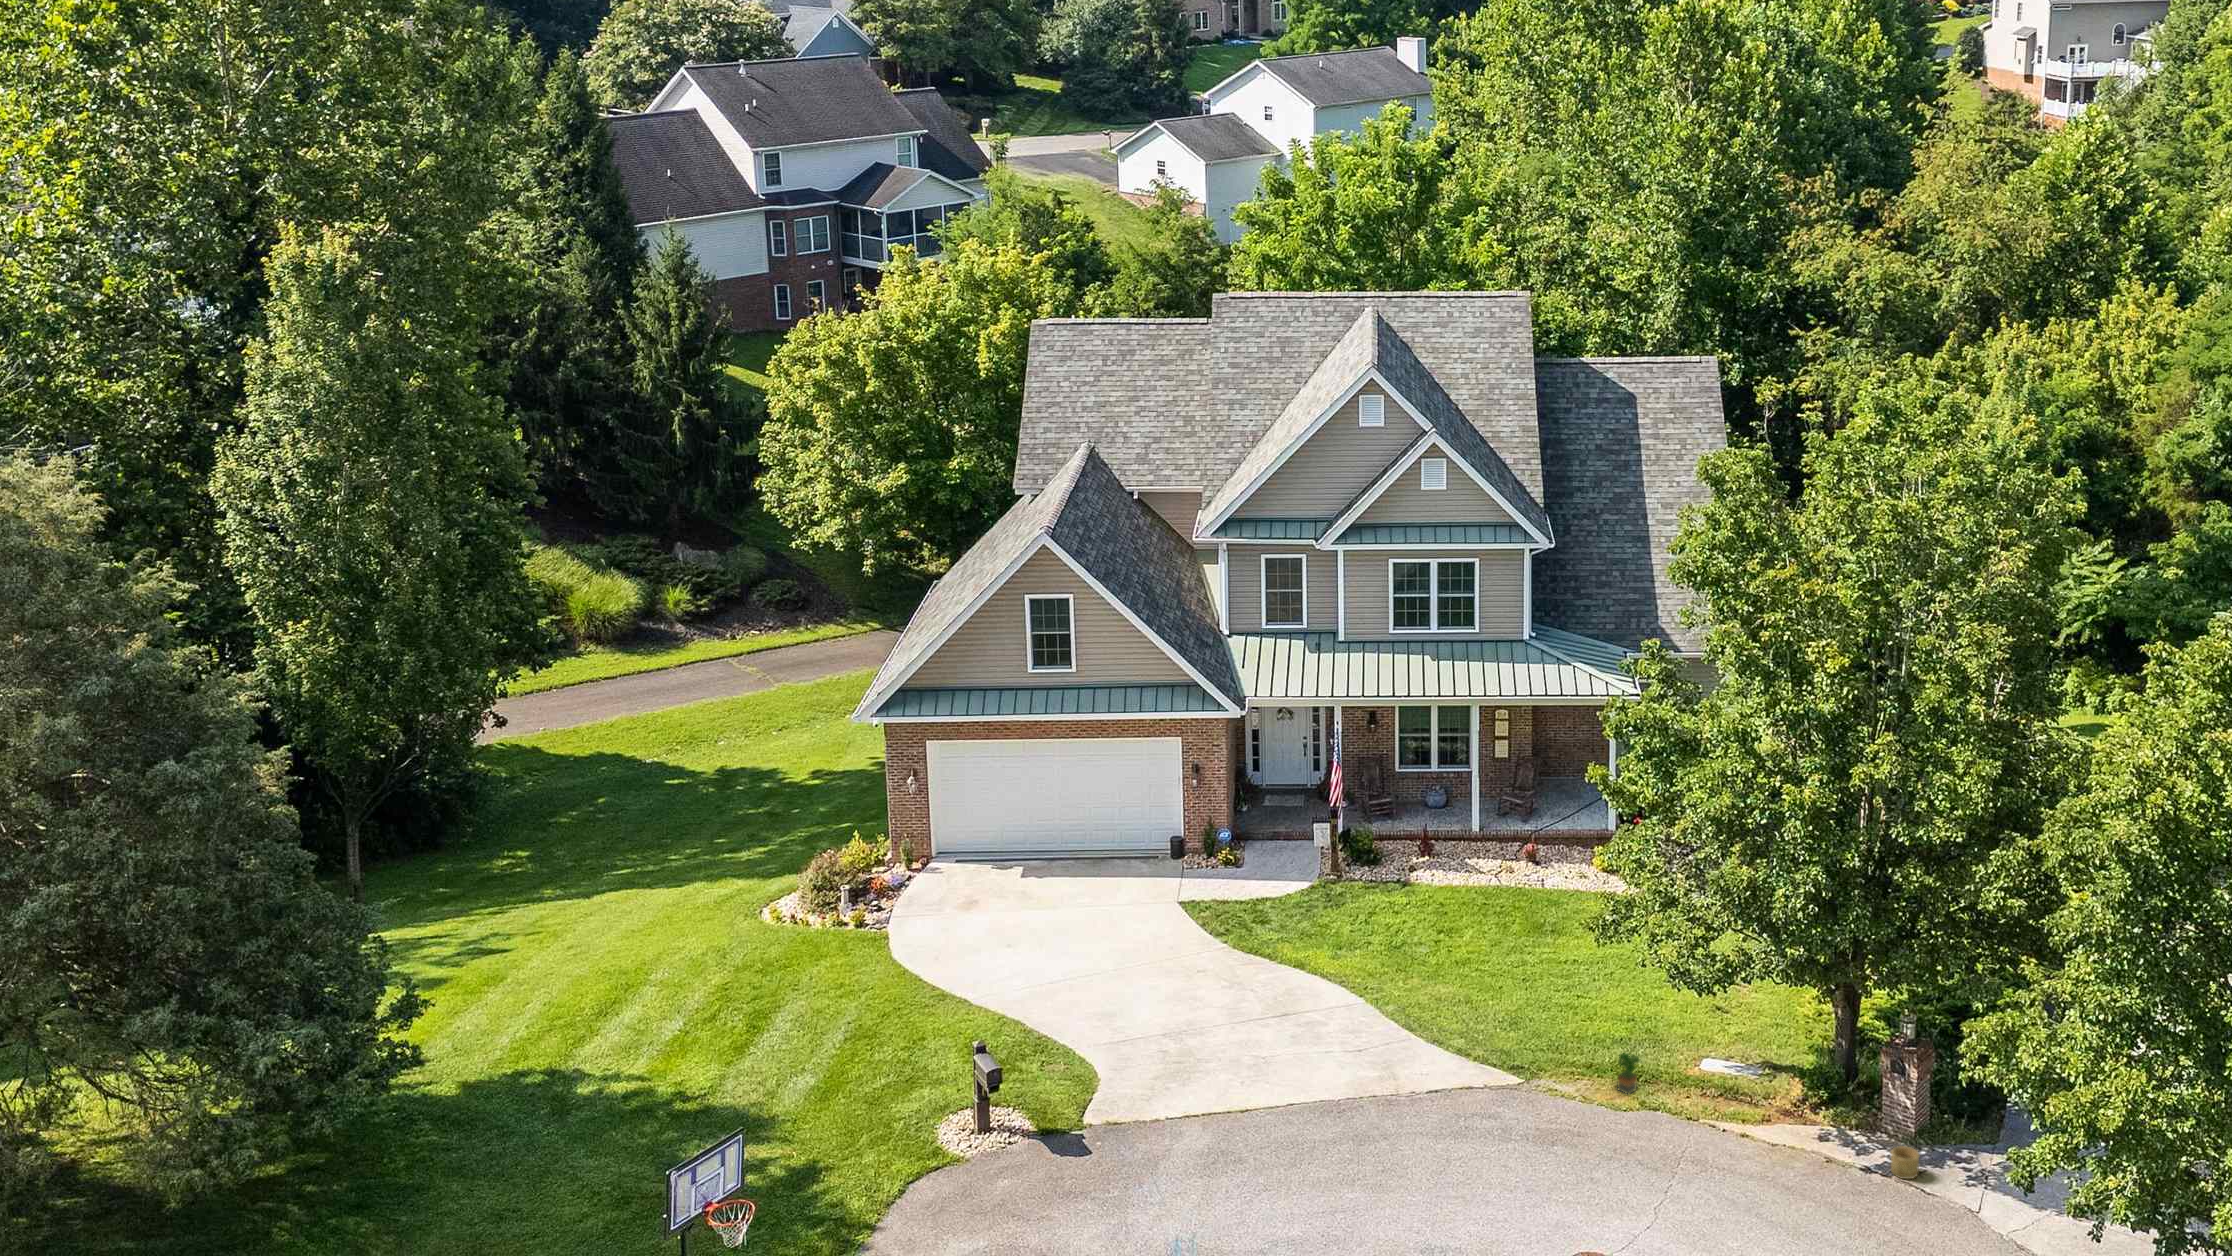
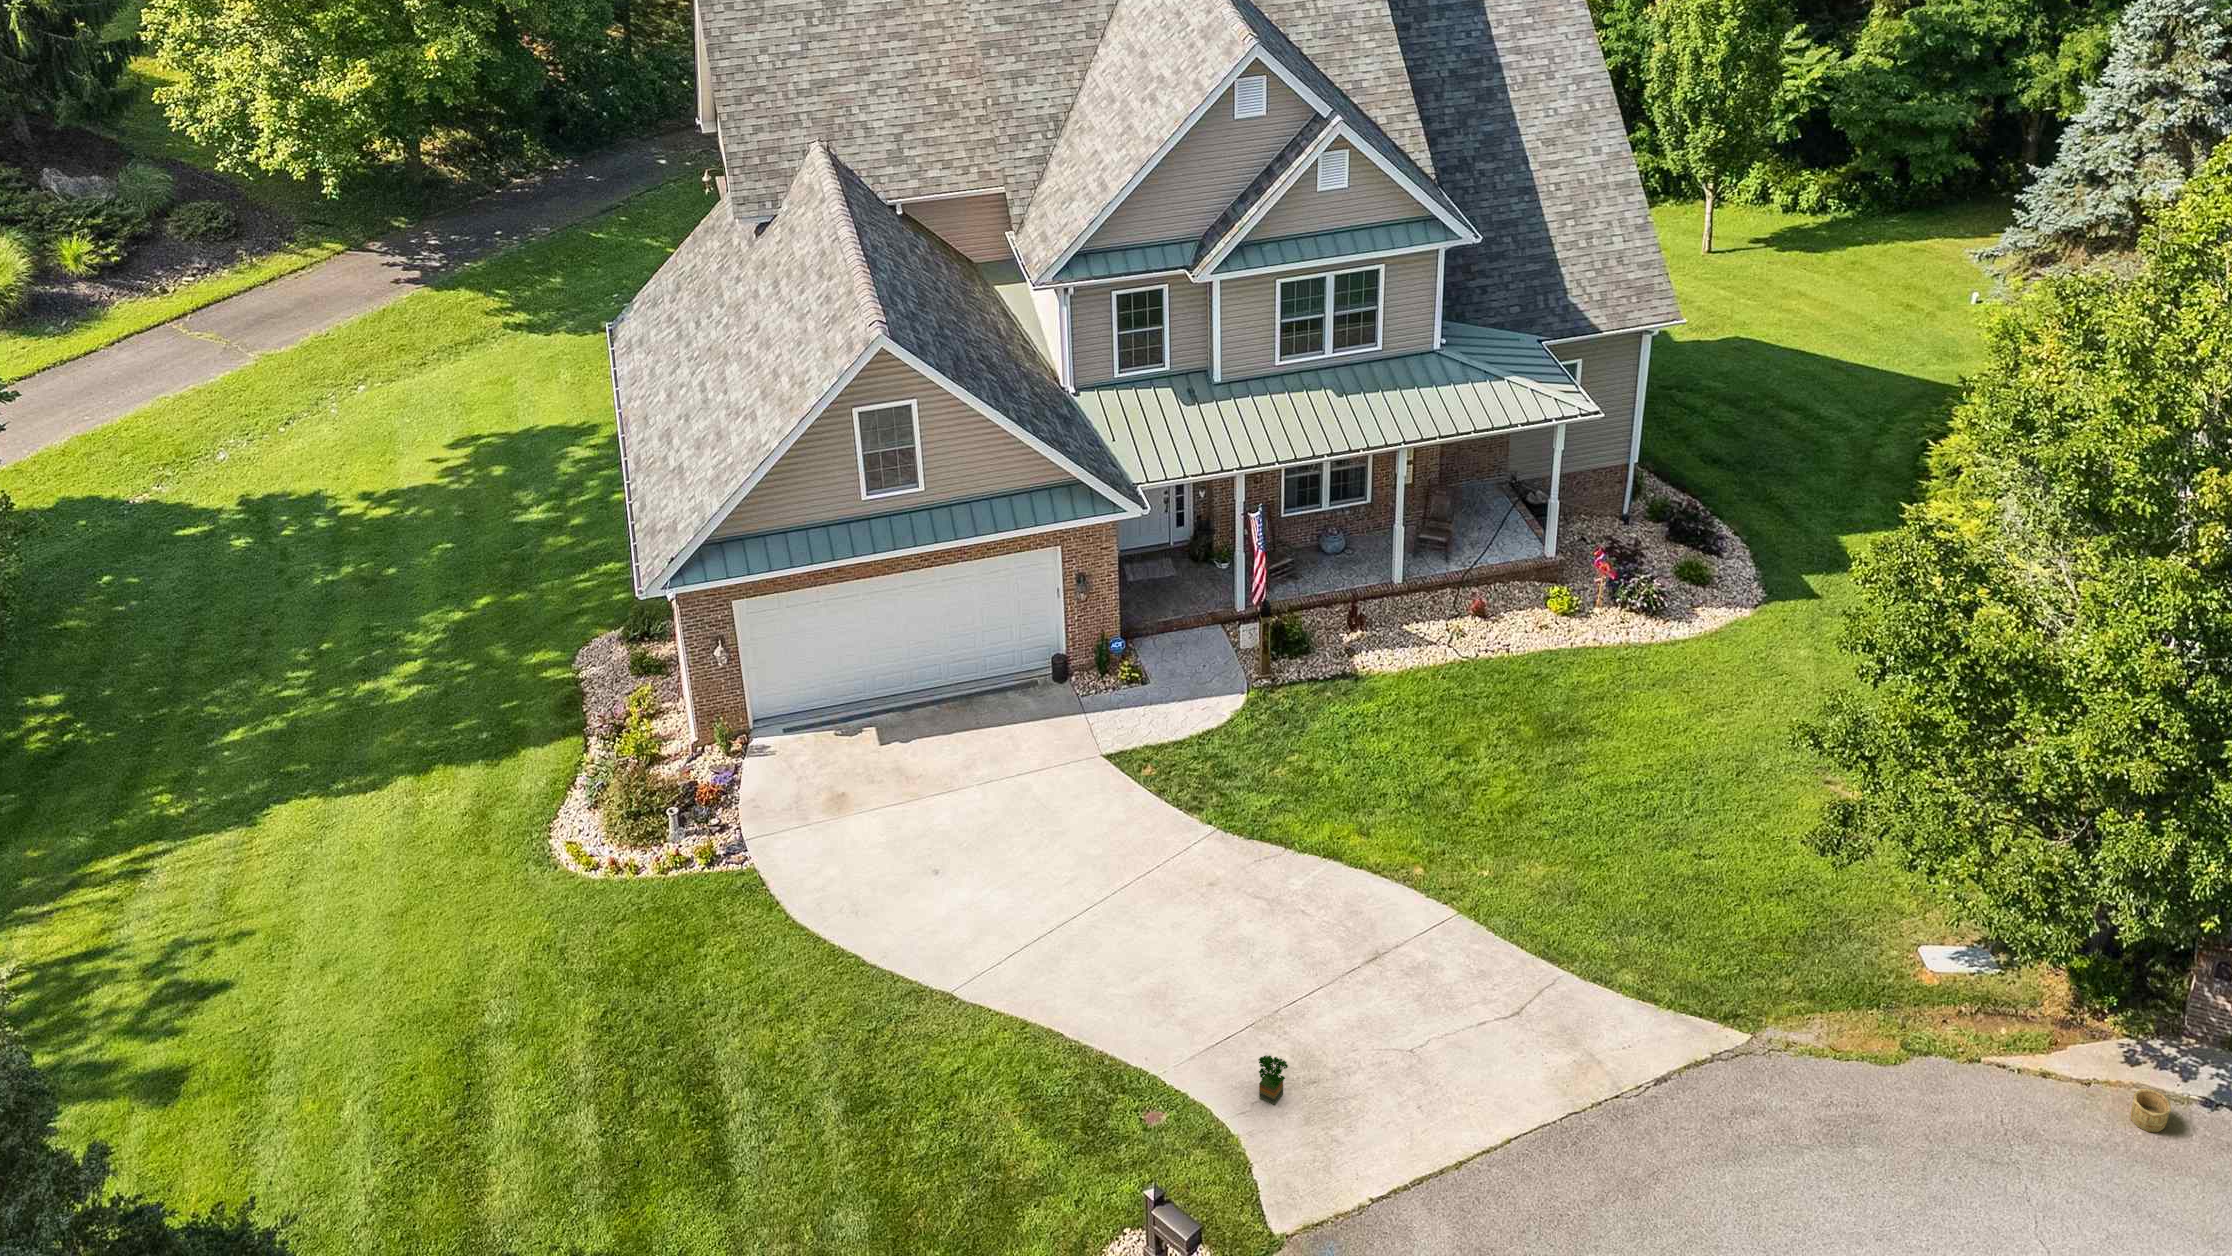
potted tree: present [1618,1053,1640,1094] -> present [1259,1055,1288,1105]

